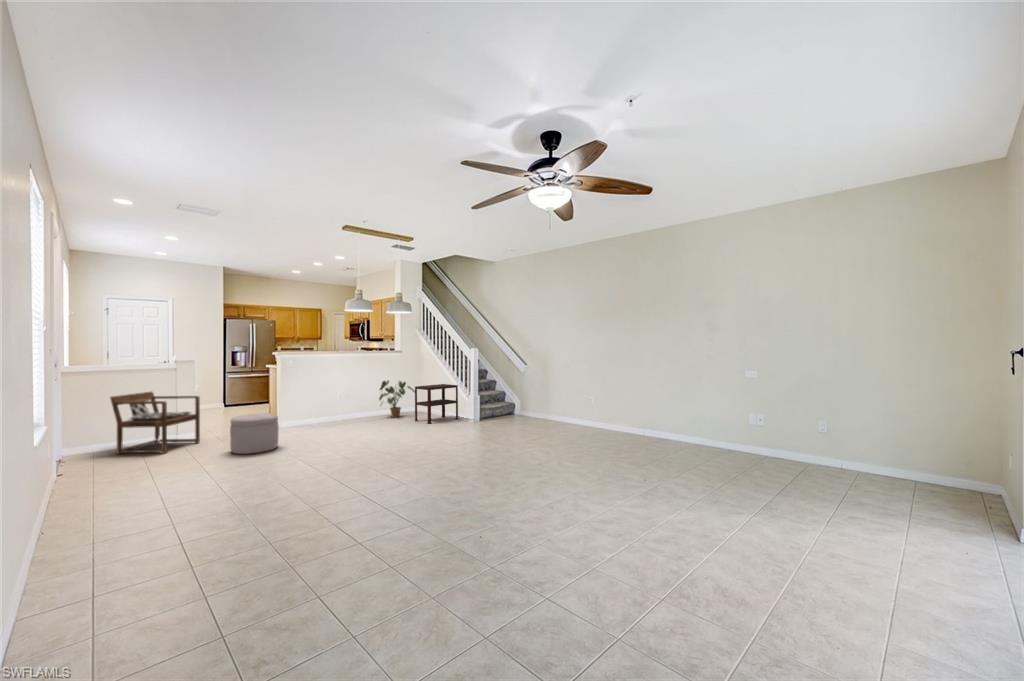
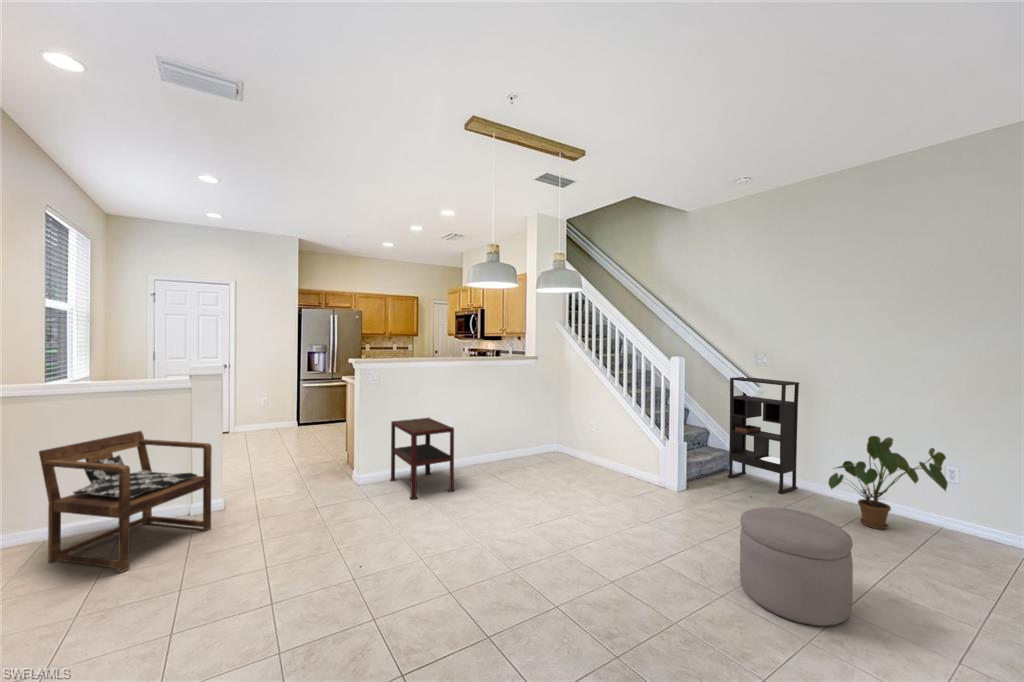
bookshelf: none [509,358,540,418] -> present [727,377,799,494]
house plant: present [379,380,415,418] -> present [829,436,948,529]
side table: present [415,384,458,424] -> present [390,418,454,499]
ottoman: present [230,413,278,454] -> present [740,507,853,626]

